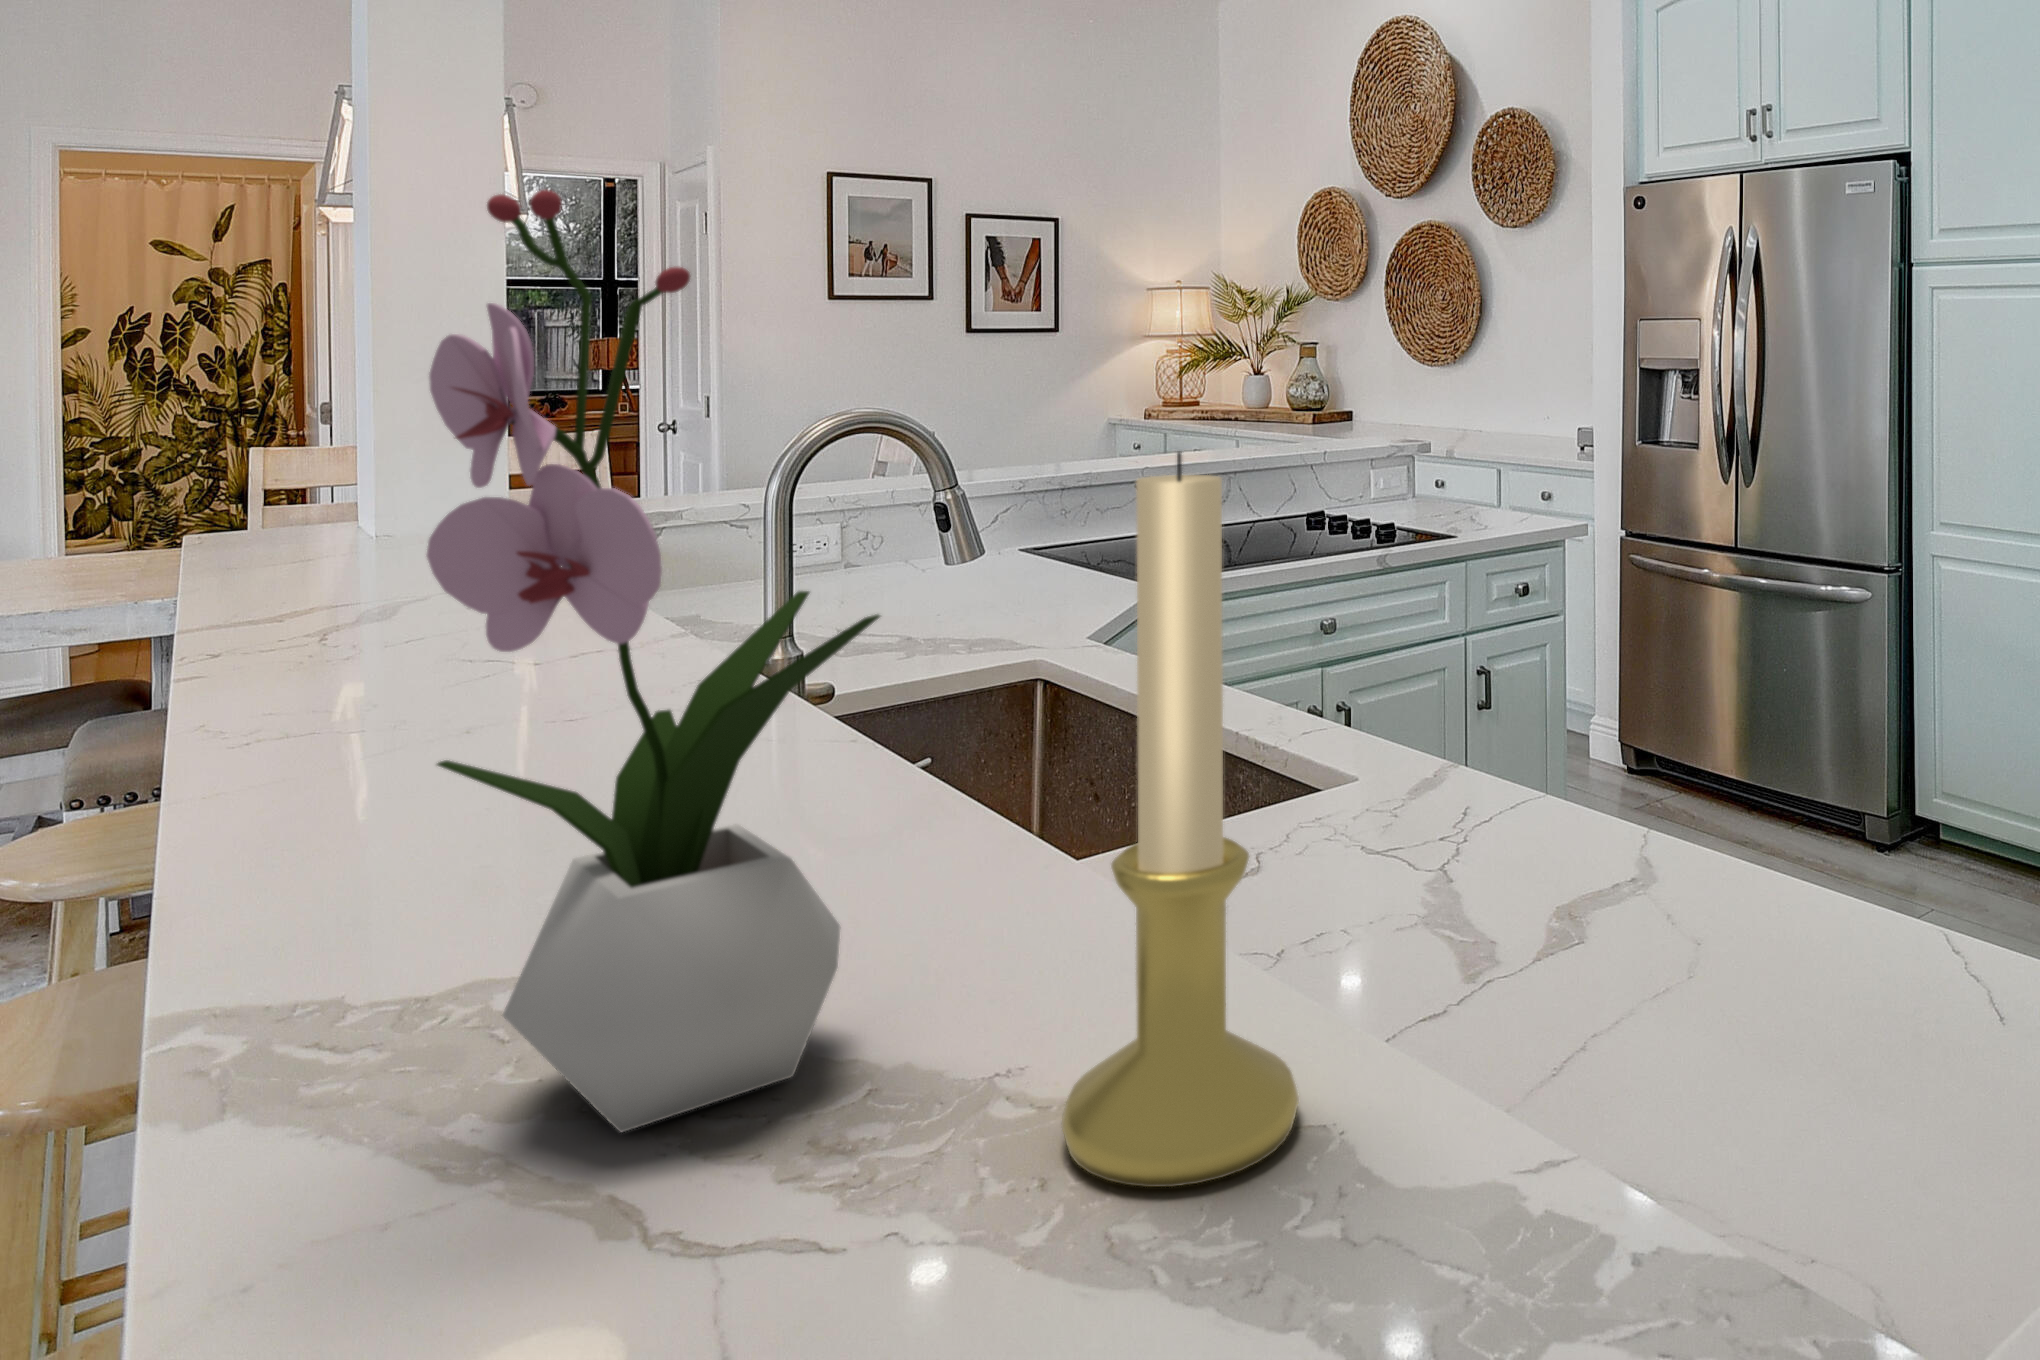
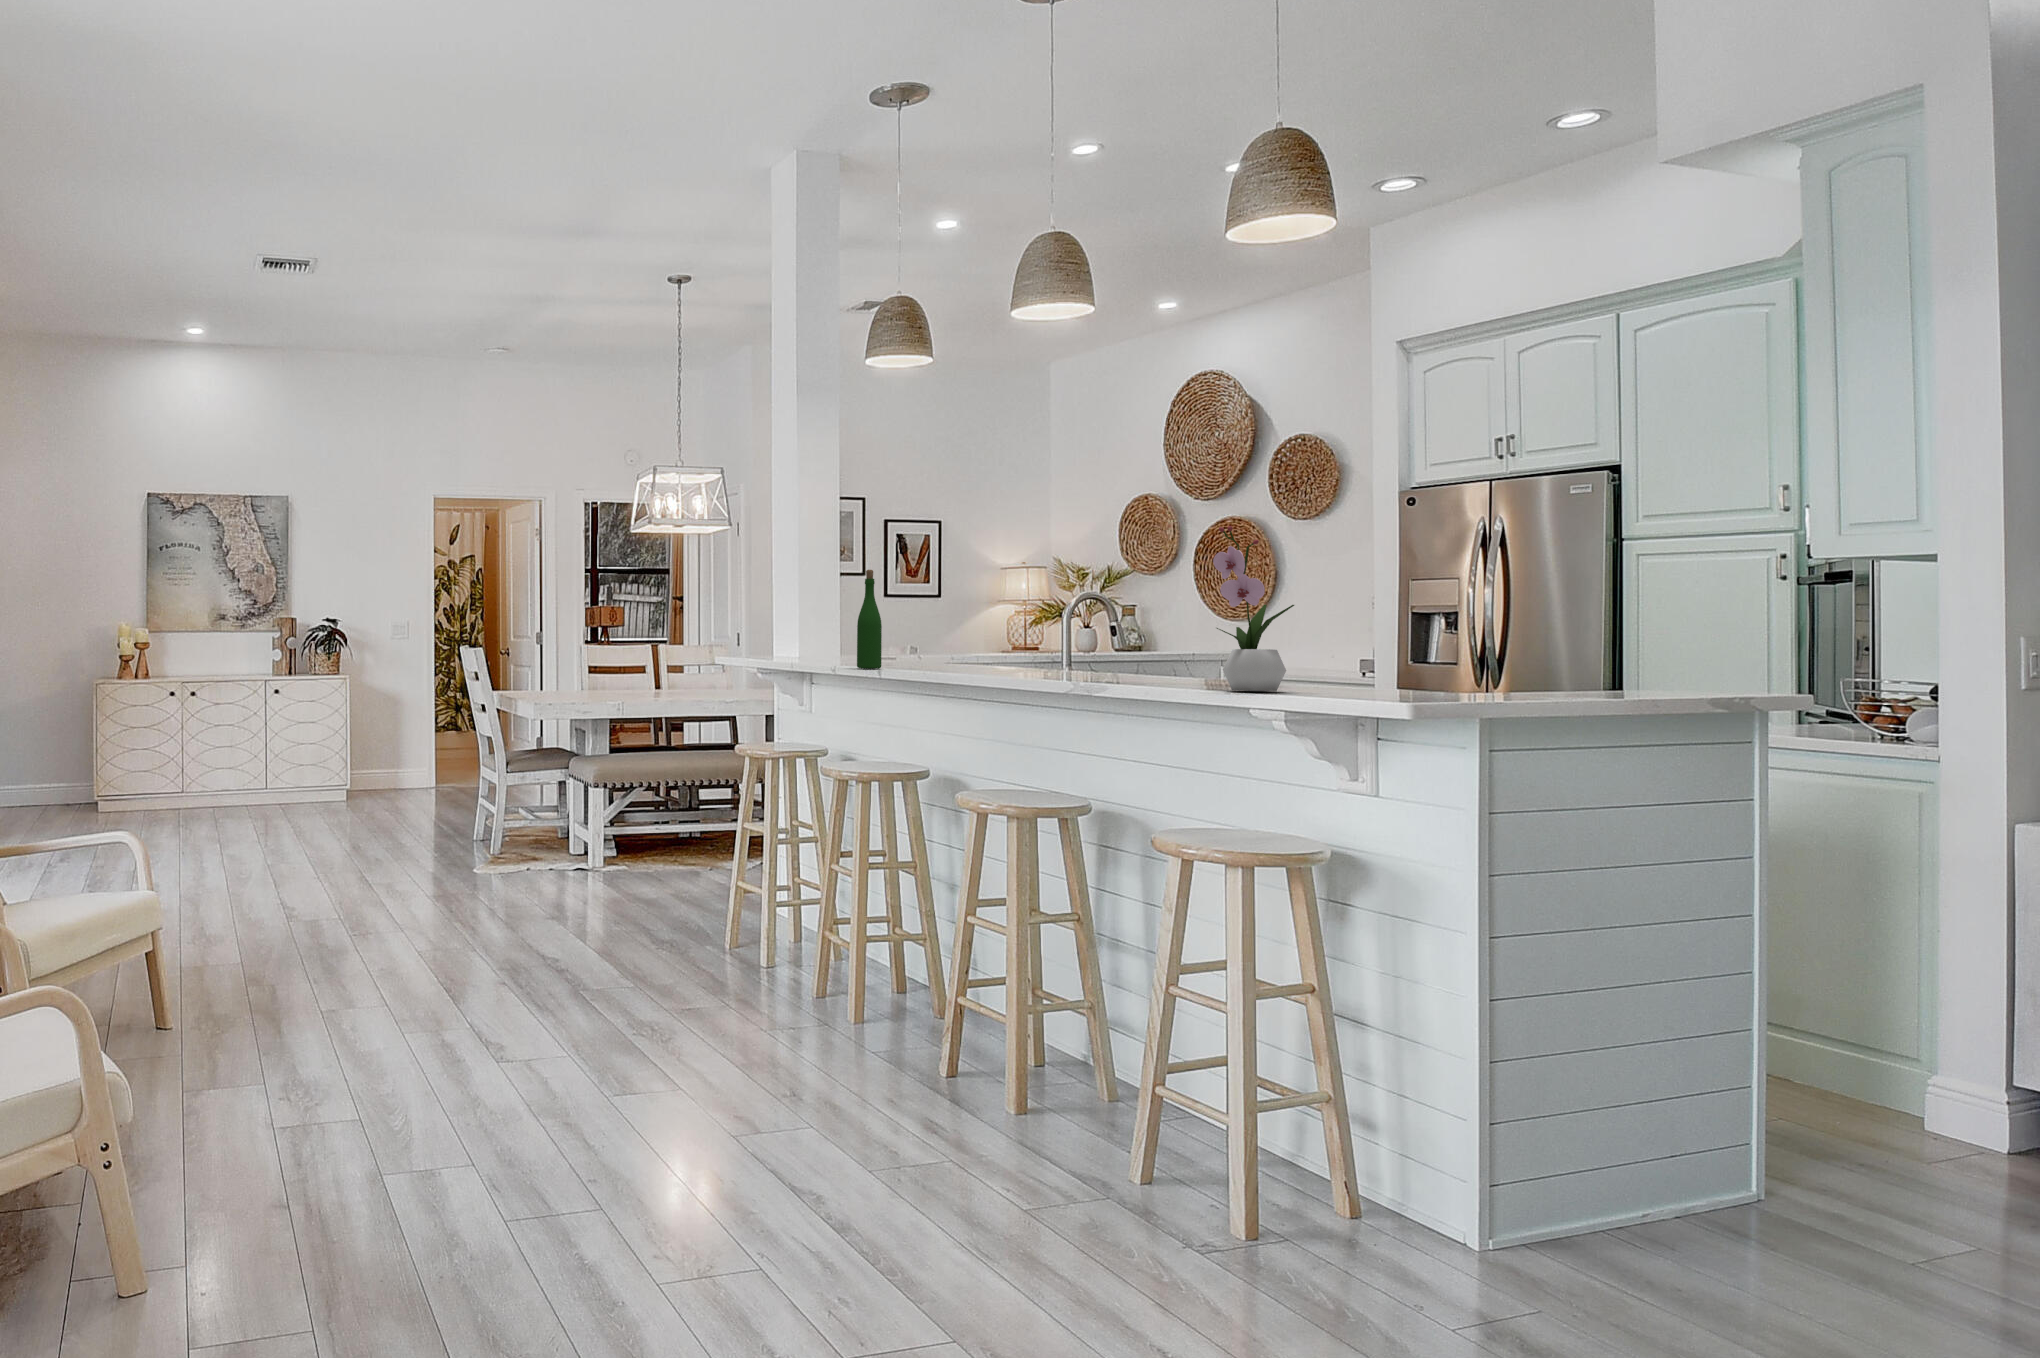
wine bottle: none [255,324,343,595] -> present [857,570,882,669]
candle holder: present [1061,452,1299,1187] -> none [1341,571,1389,694]

